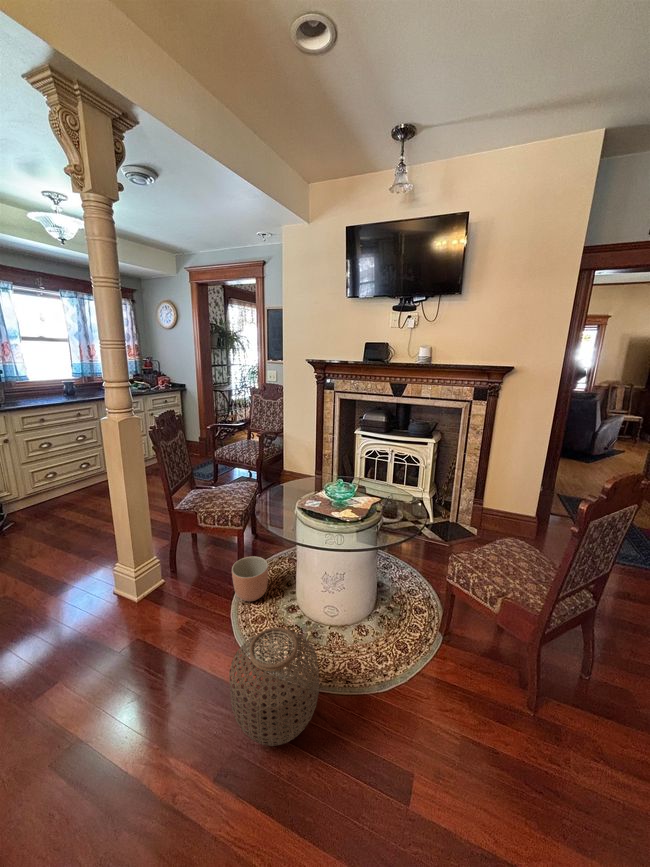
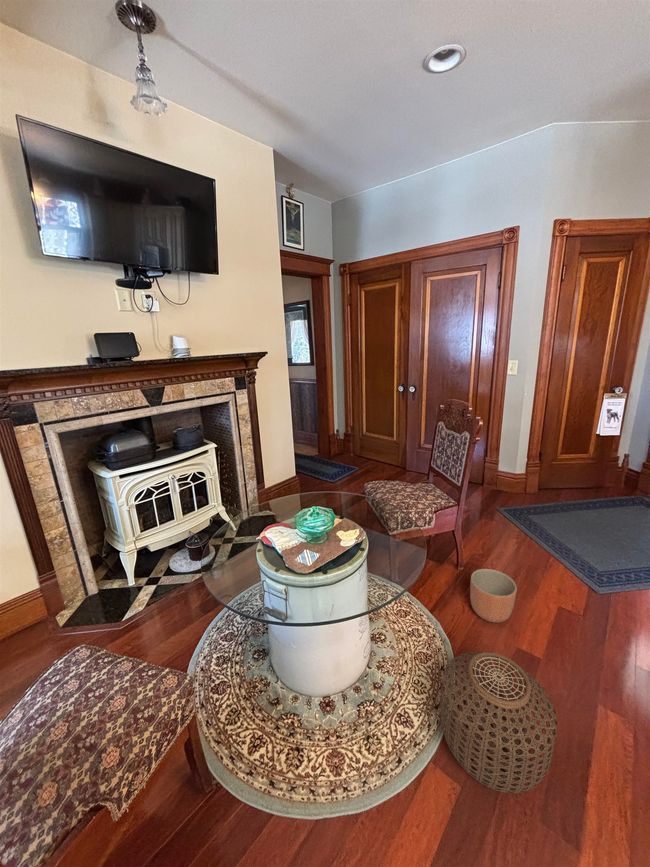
planter: present [232,556,268,601] -> present [470,569,517,623]

